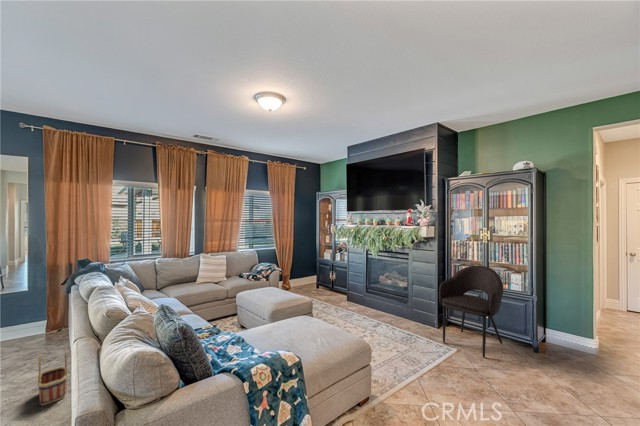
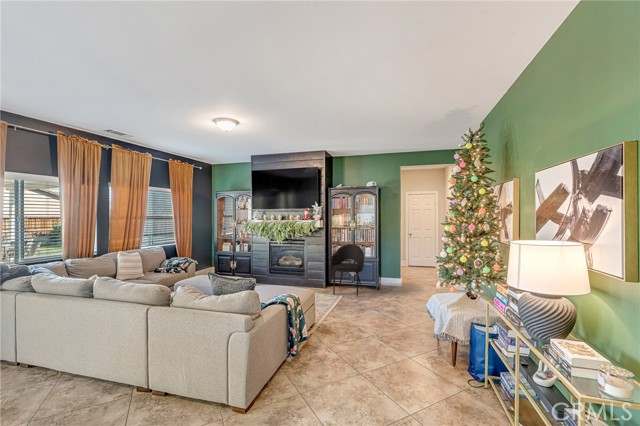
basket: present [38,349,67,405] -> none [24,343,65,398]

